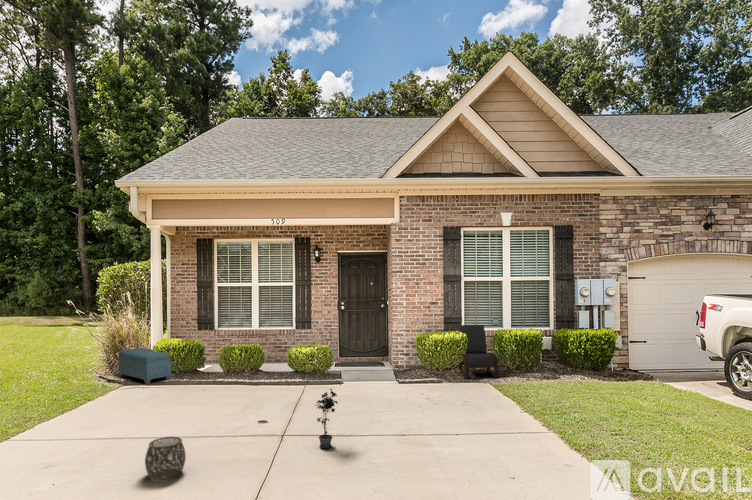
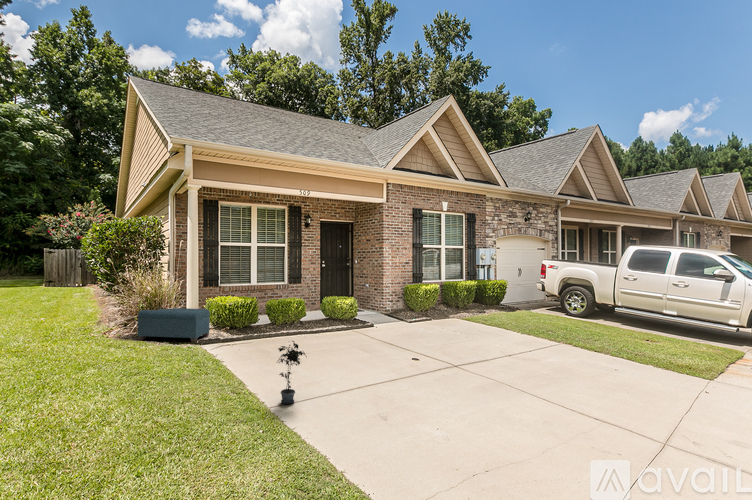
lounge chair: present [459,325,499,379] -> none [418,278,454,314]
potted plant: present [317,389,338,449] -> present [277,341,305,404]
woven basket: present [145,437,186,480] -> none [425,364,459,400]

